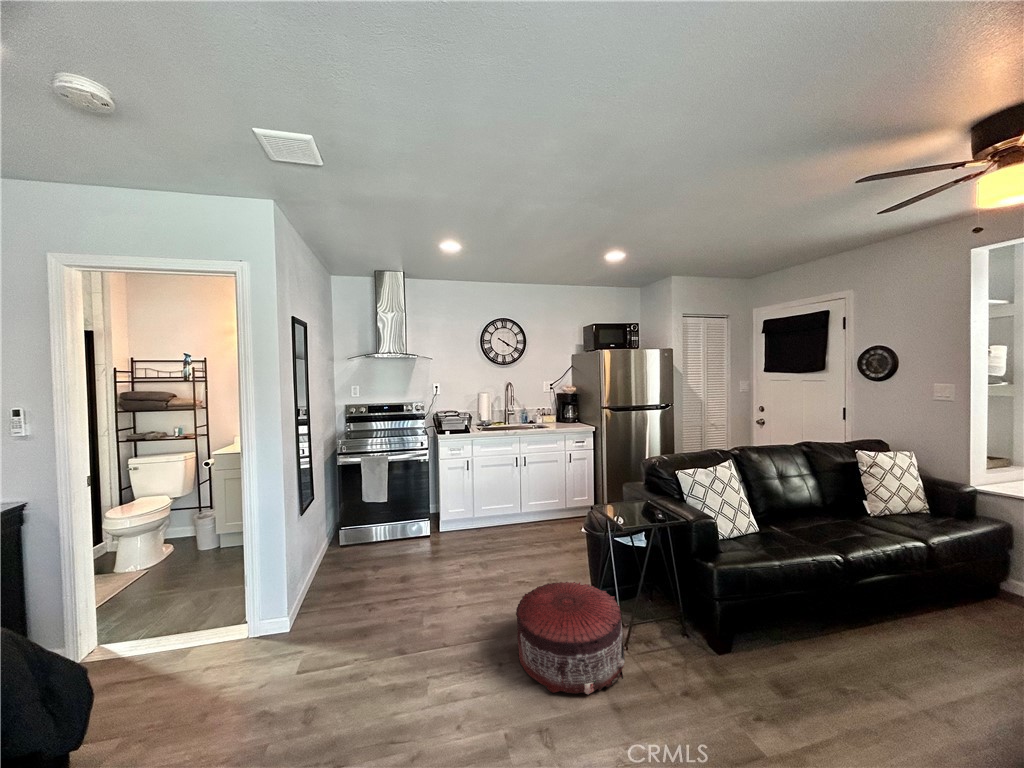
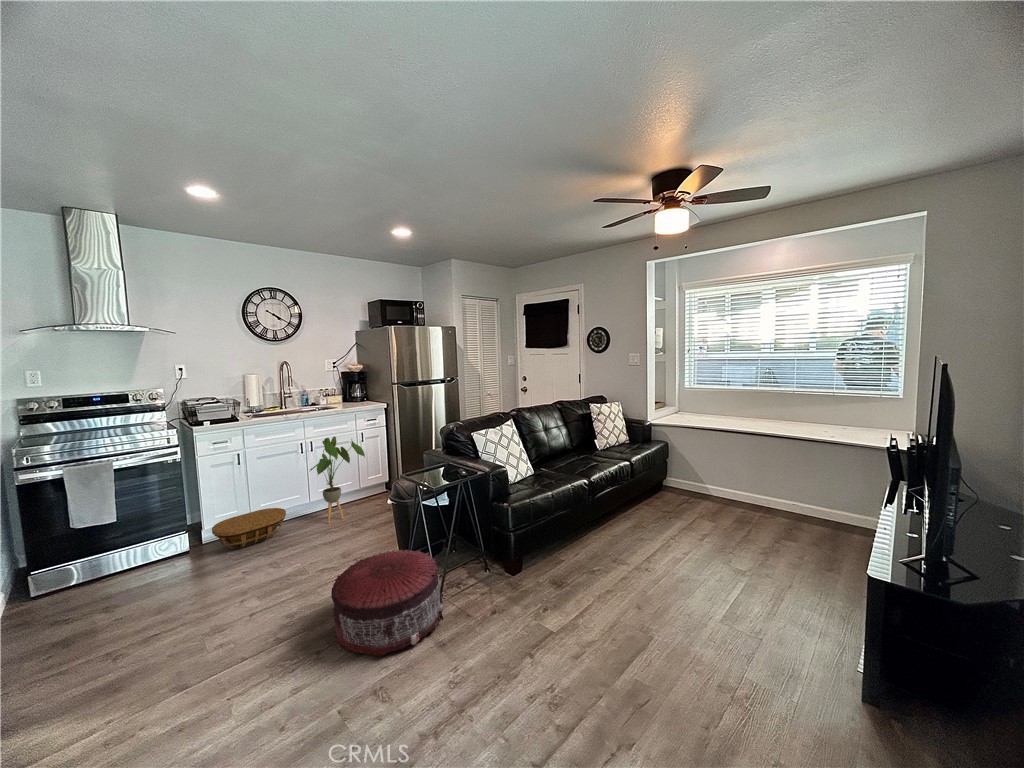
house plant: none [521,454,569,536] -> present [310,436,365,524]
basket: none [446,511,500,540] -> present [212,508,286,548]

